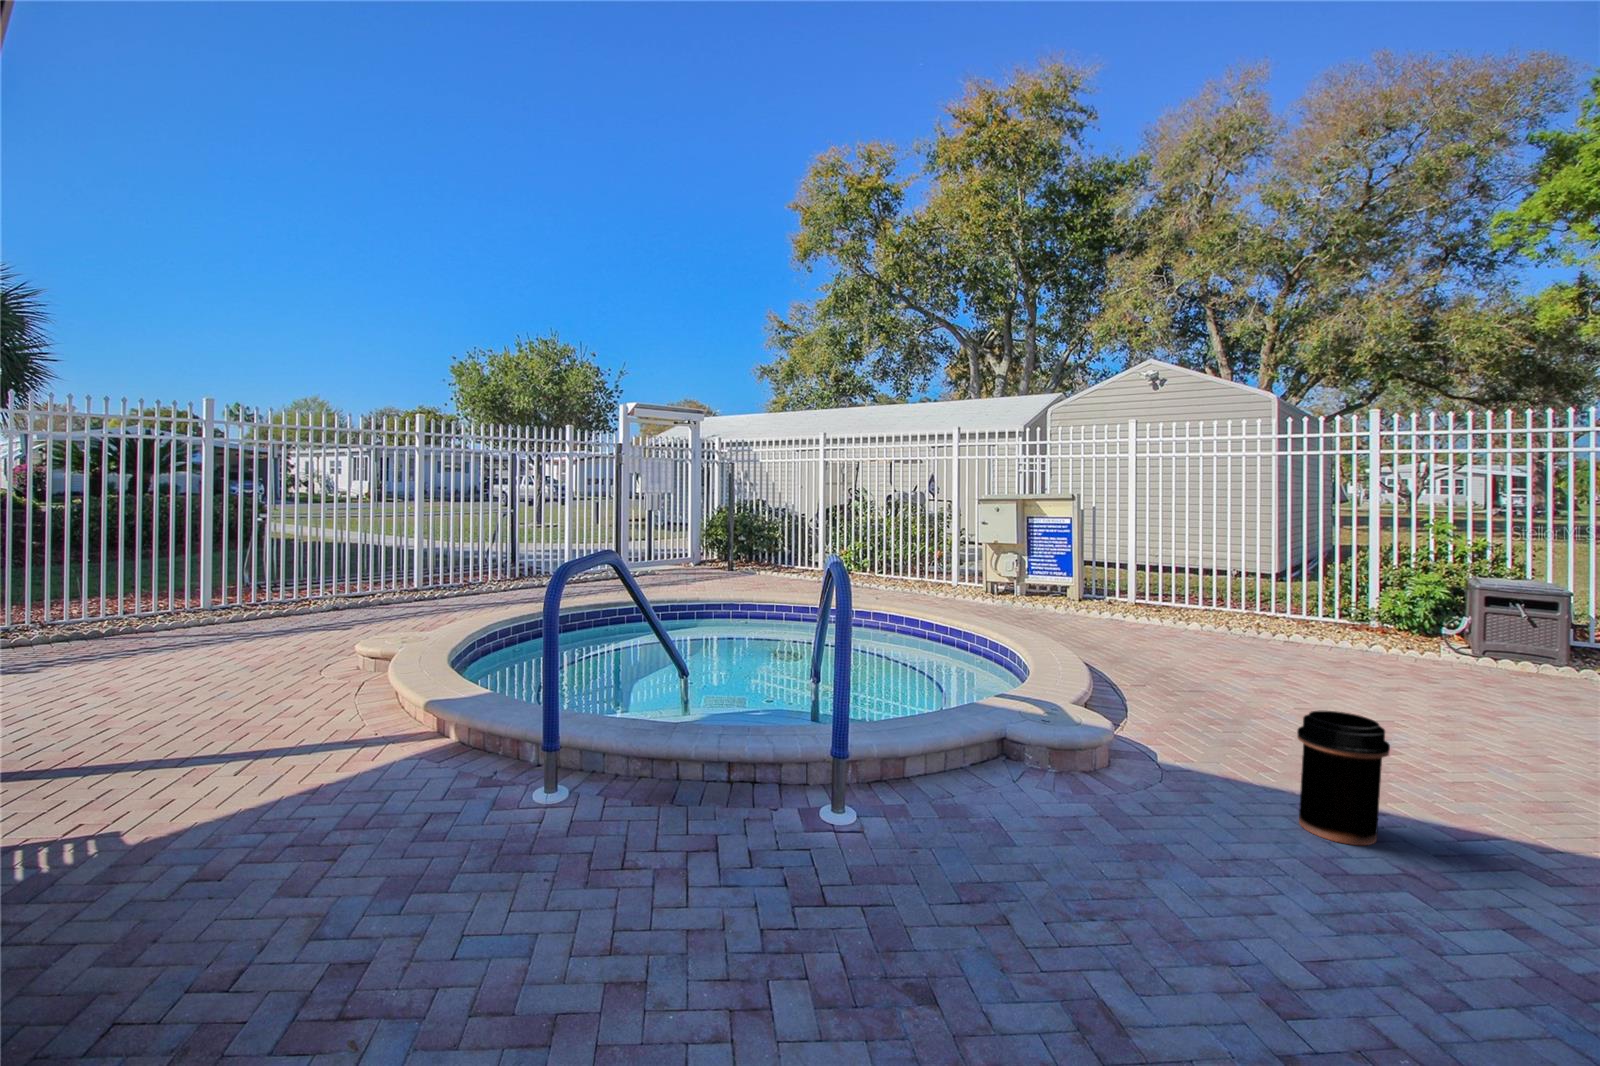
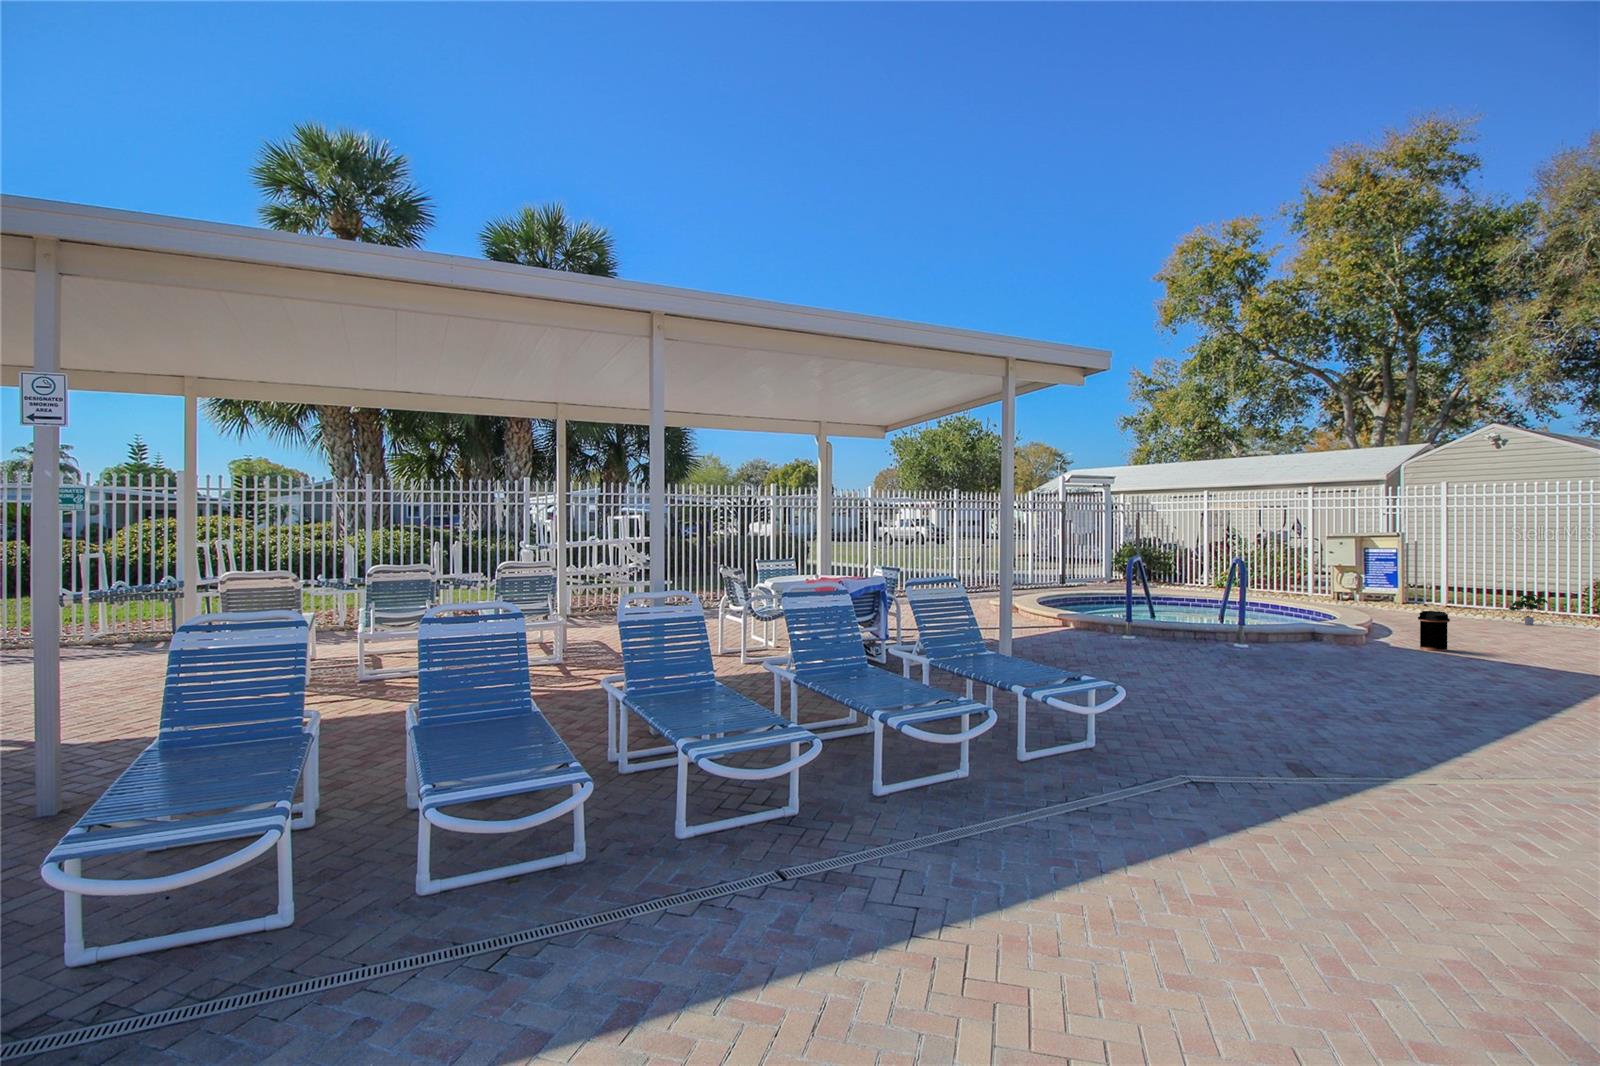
potted plant: none [1263,601,1318,654] -> present [1509,595,1548,625]

